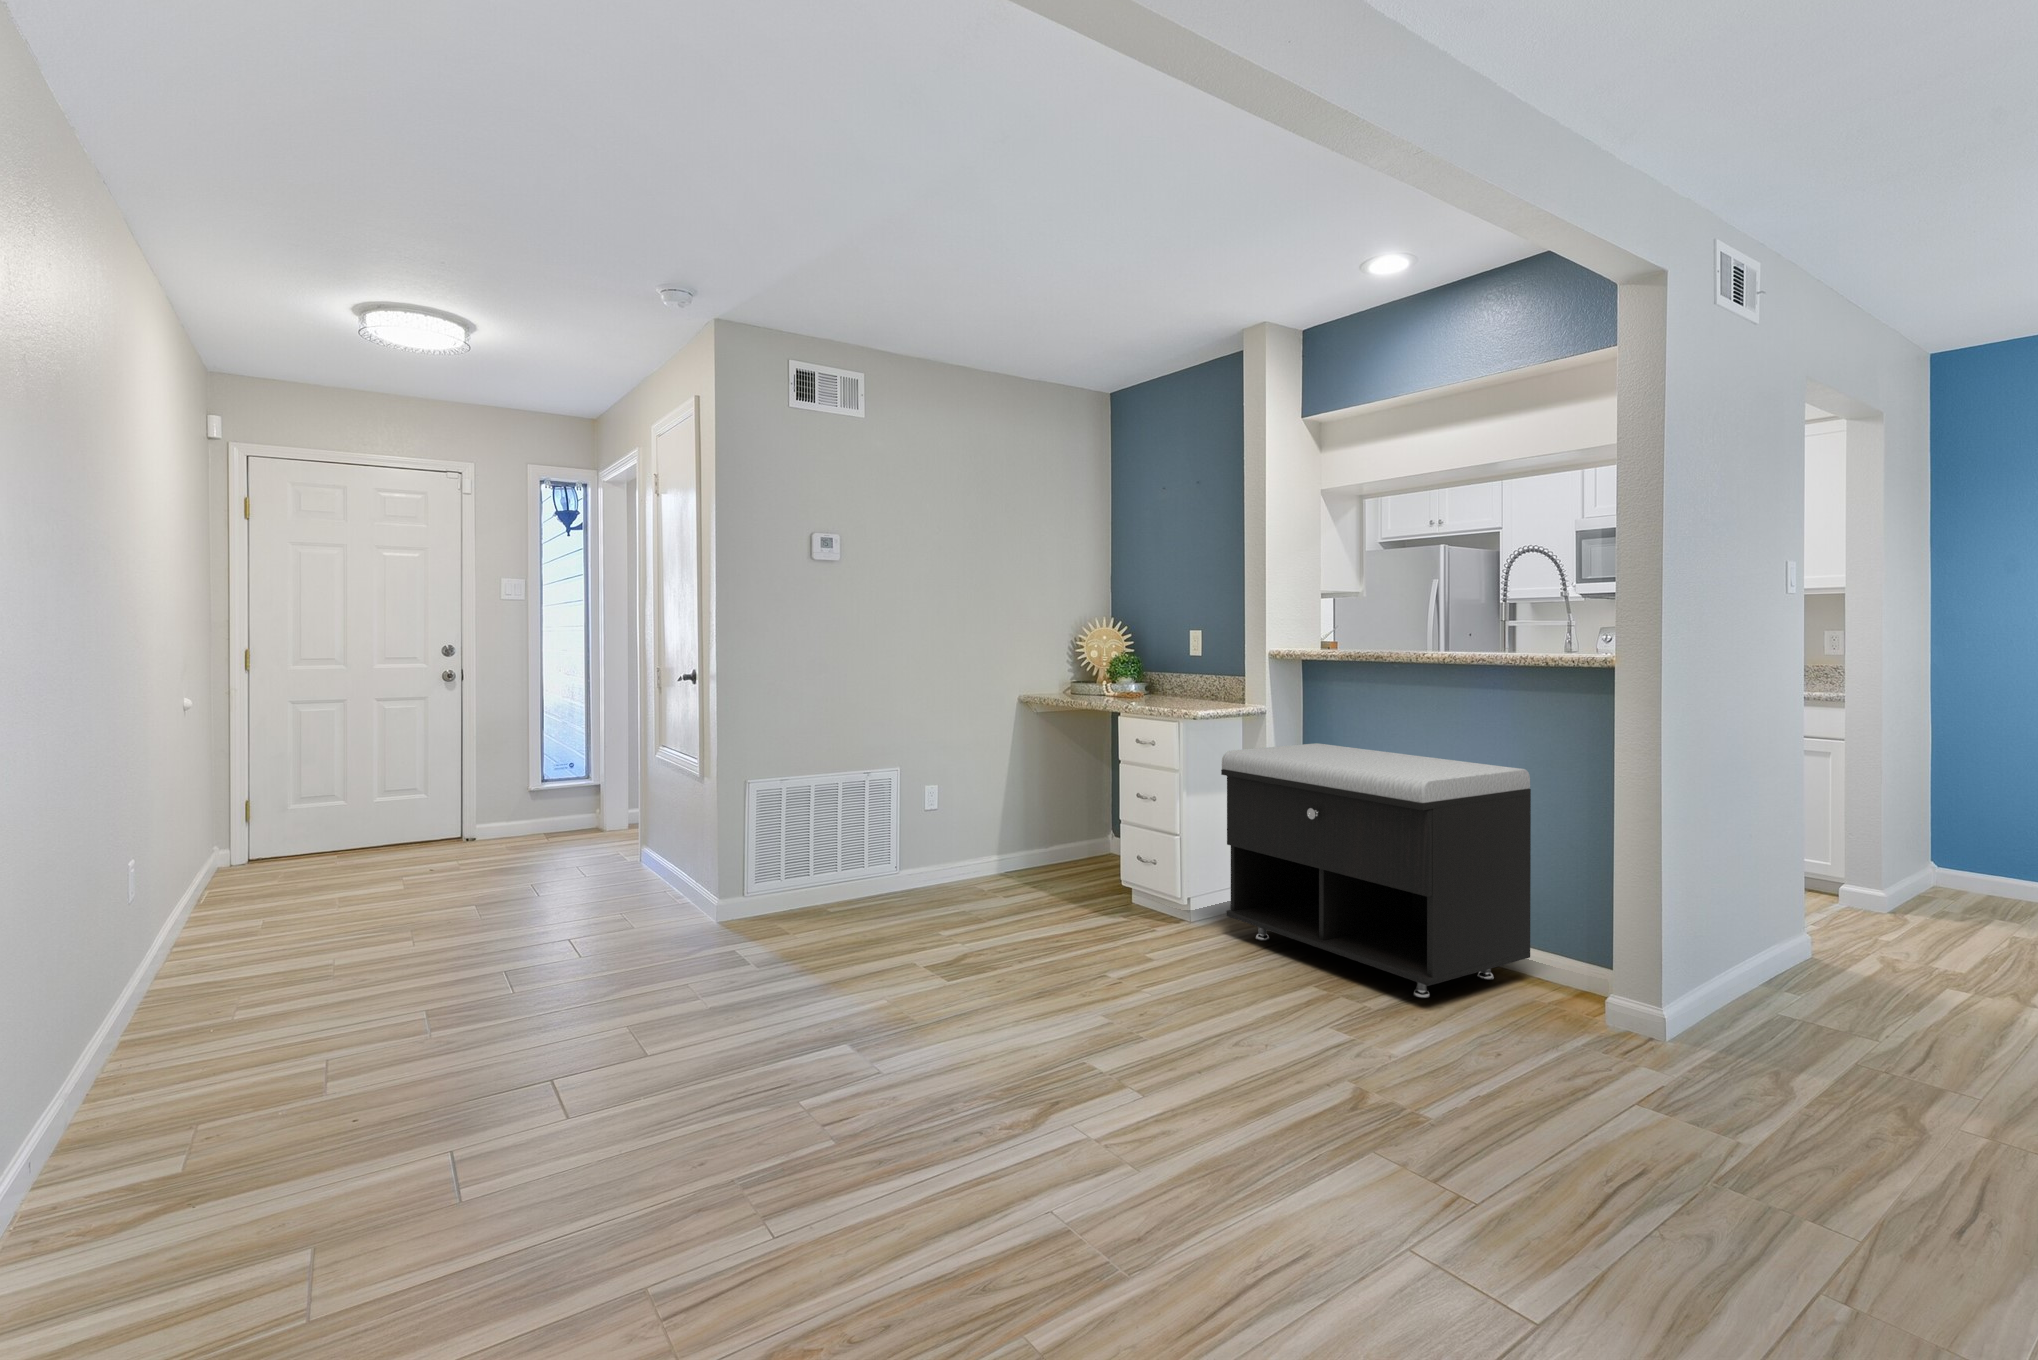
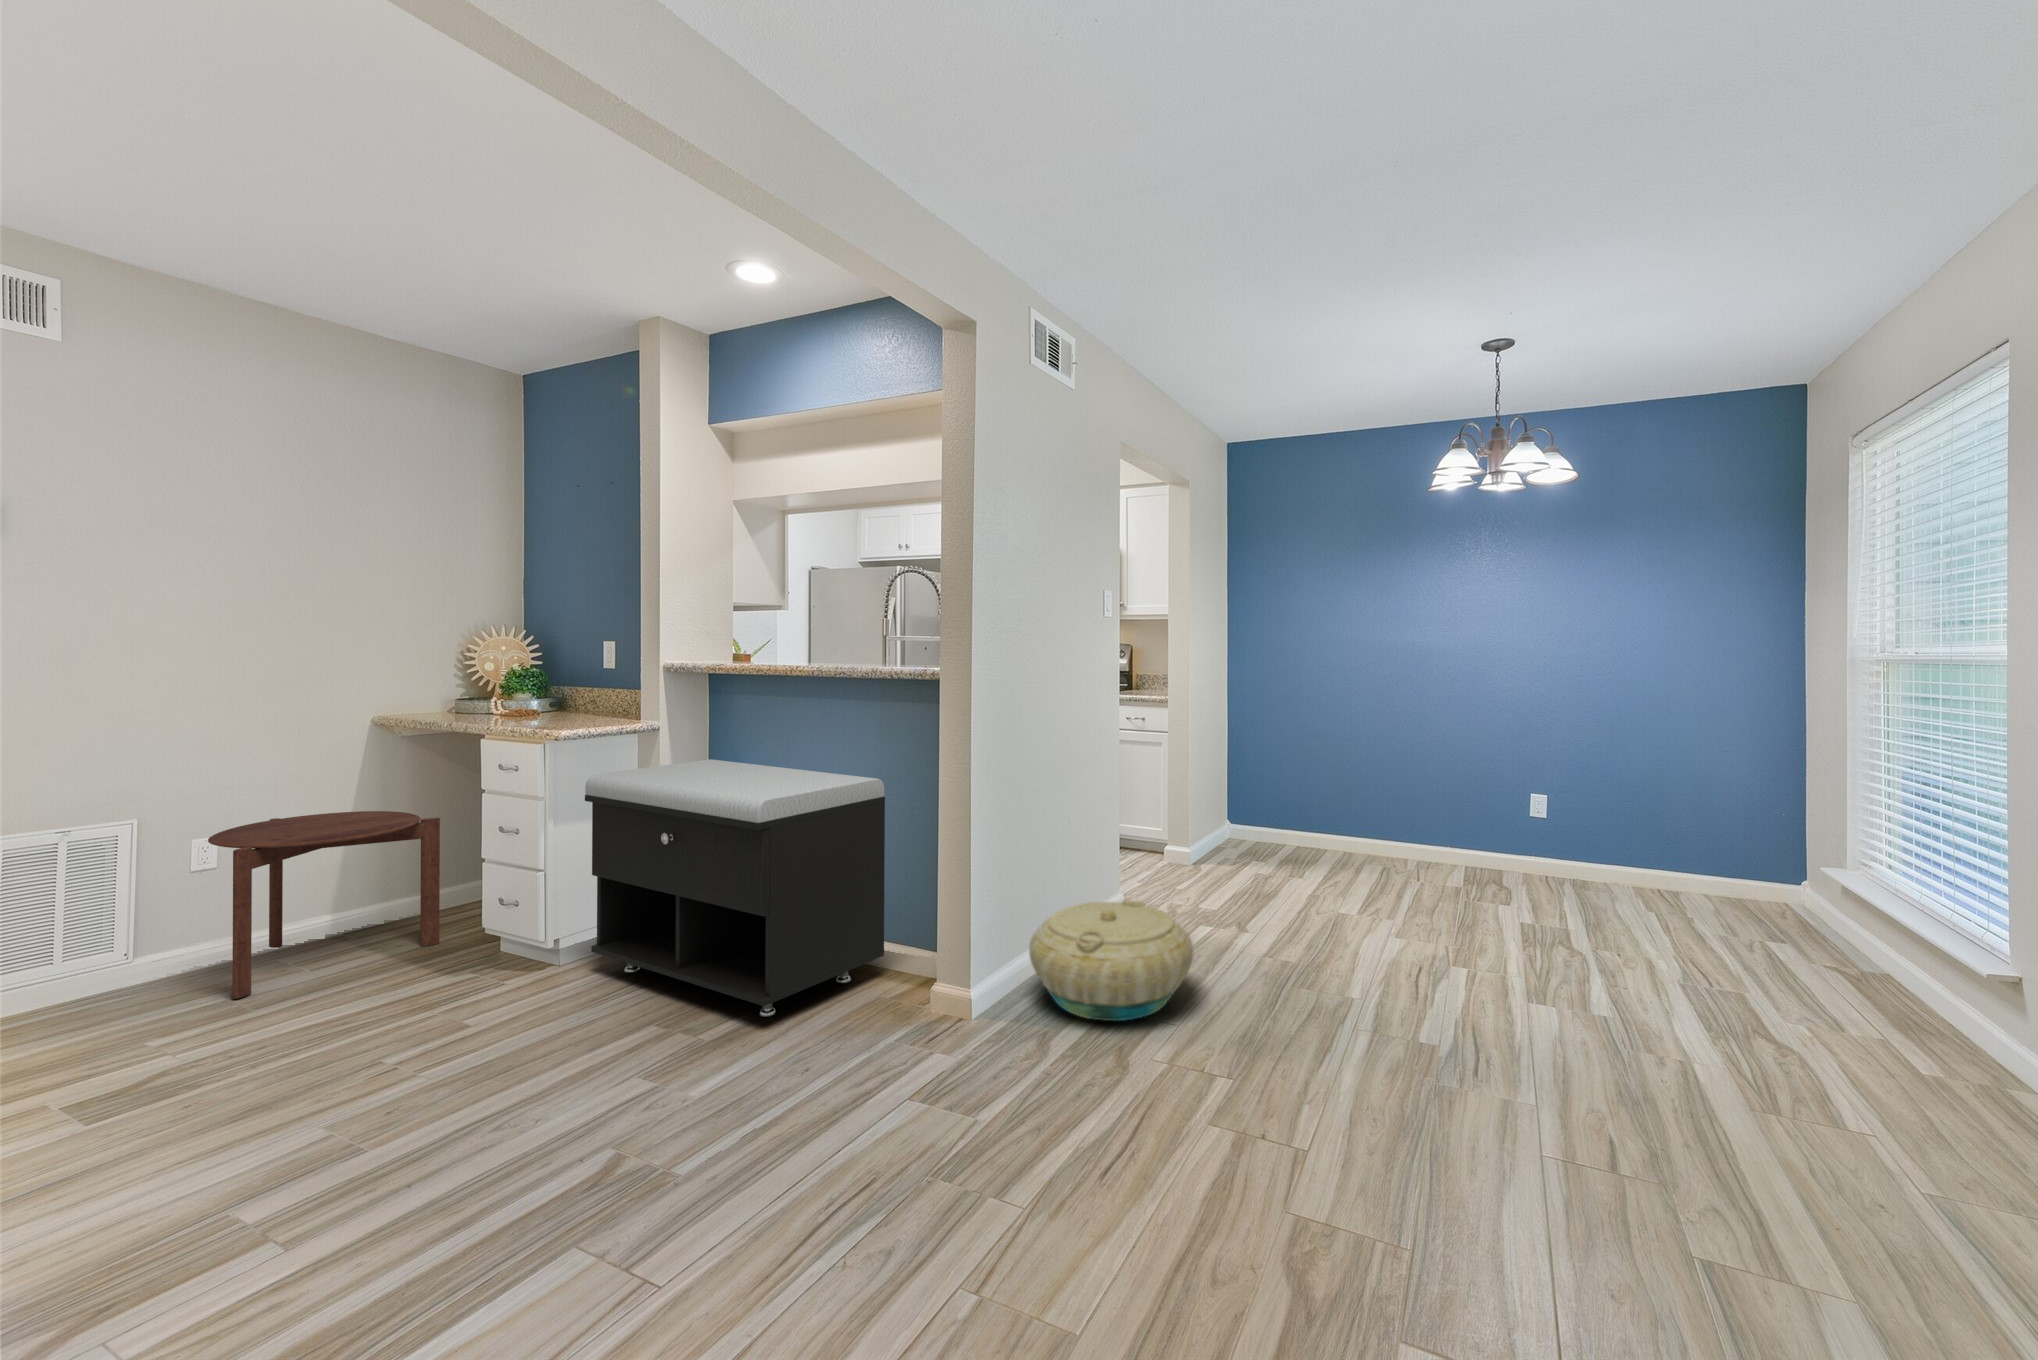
side table: none [930,775,1080,917] -> present [208,811,440,999]
basket: none [1725,929,1971,1070] -> present [1029,900,1193,1021]

